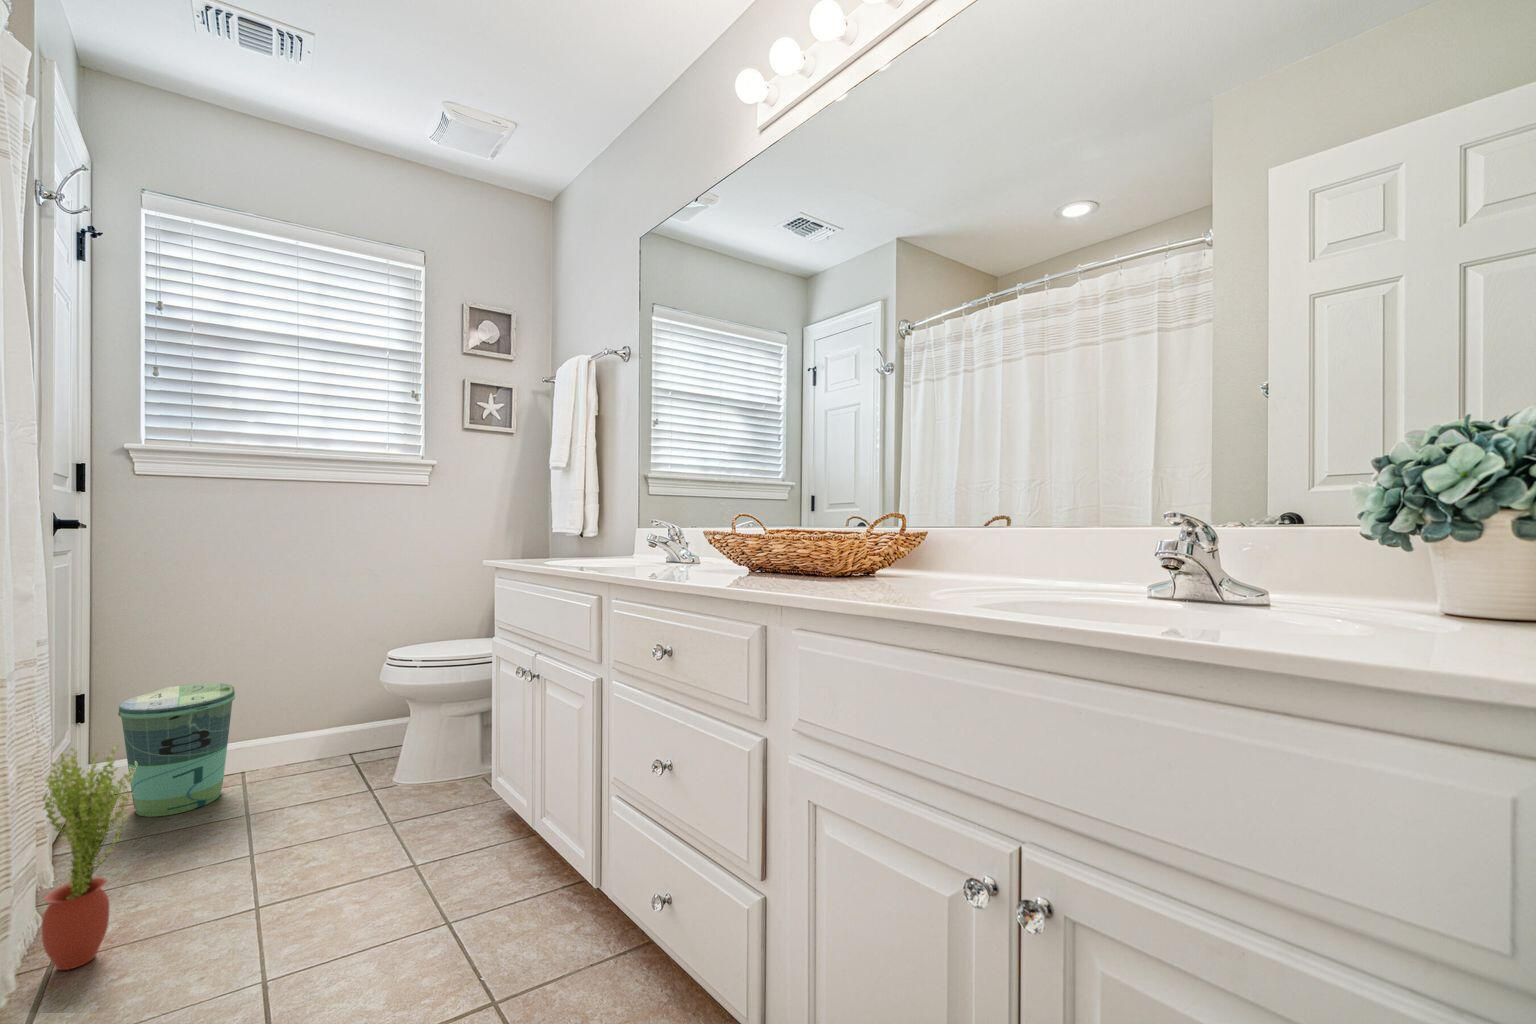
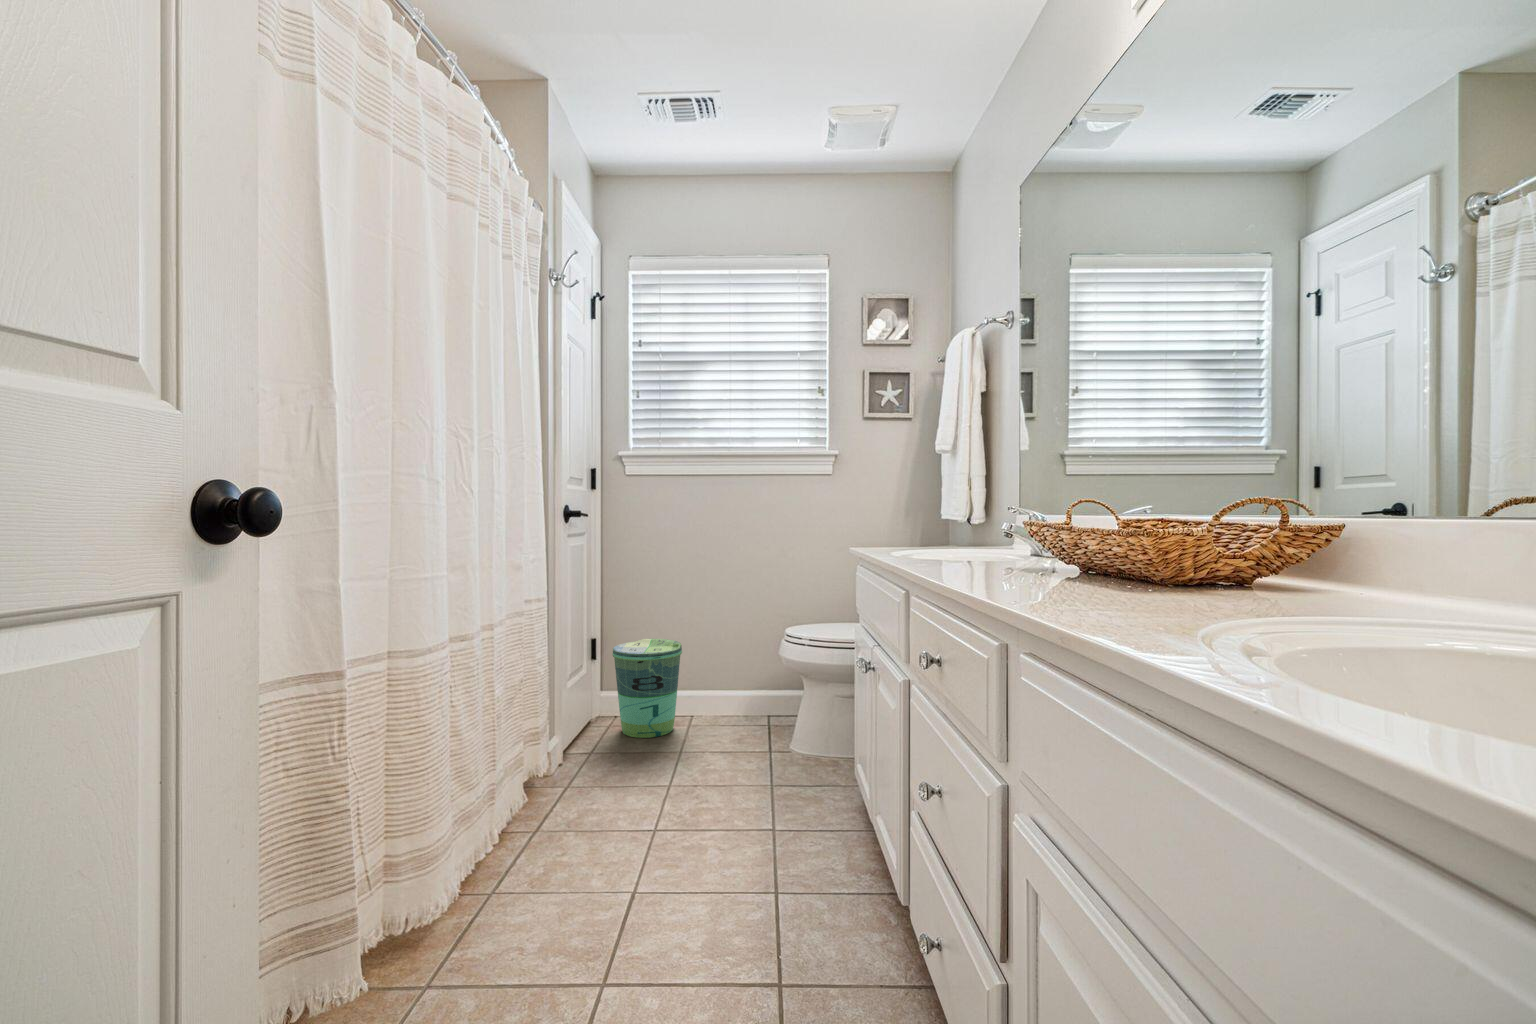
potted plant: present [42,745,137,970] -> none [527,668,582,830]

